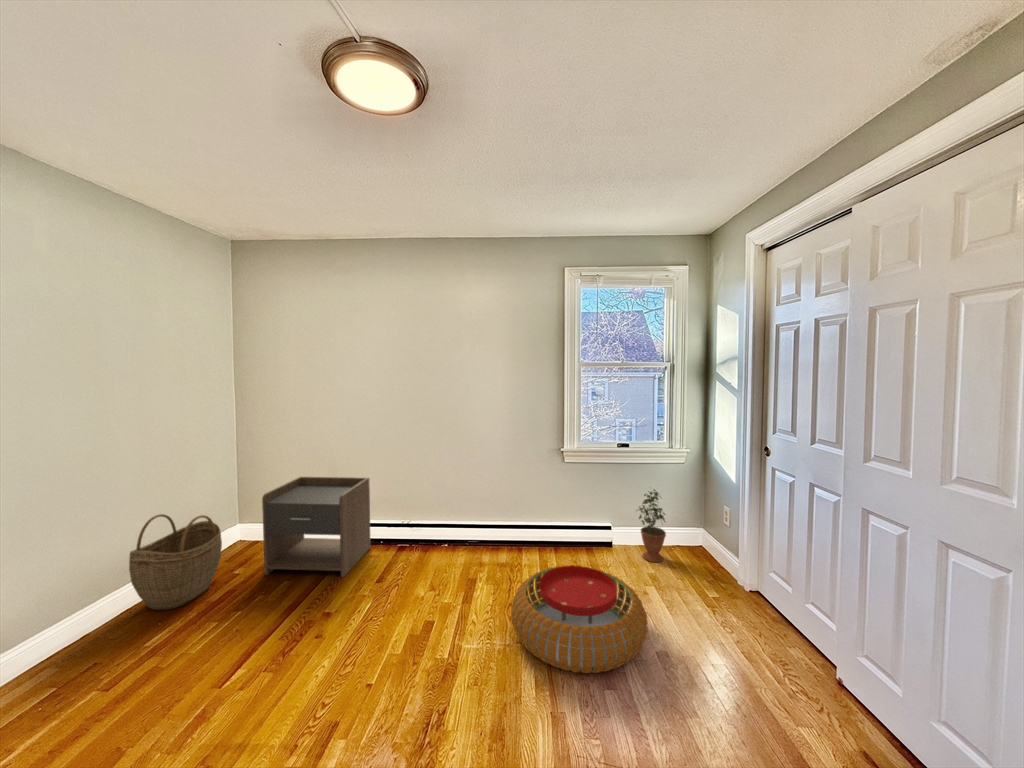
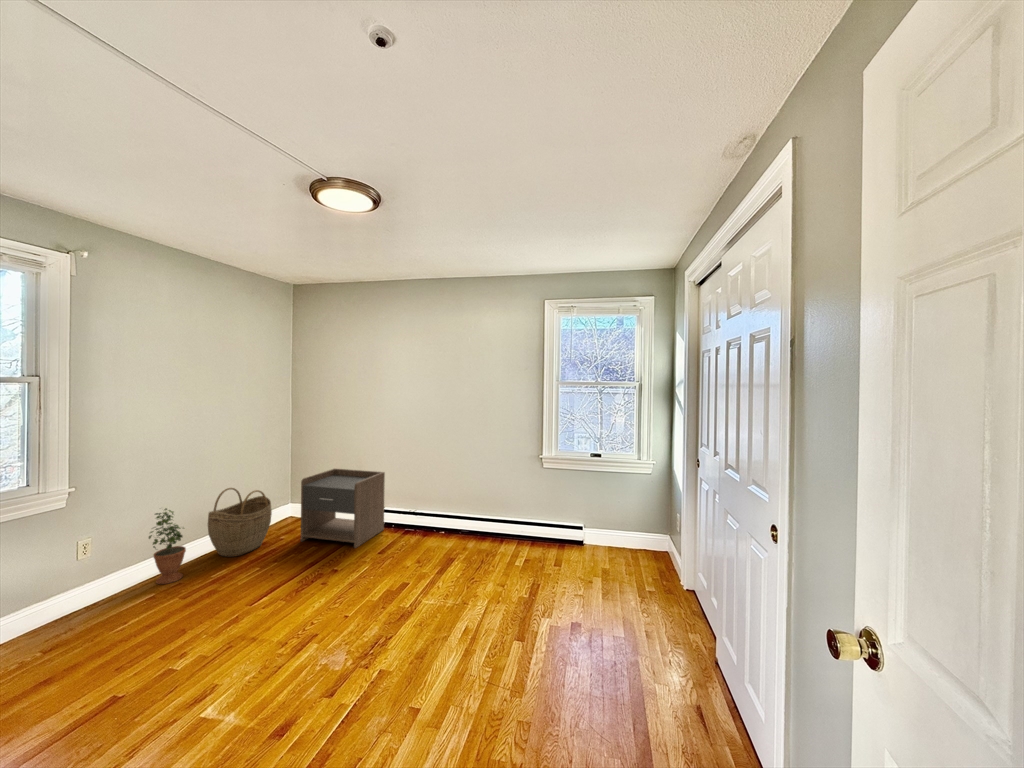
potted plant: present [639,489,666,562] -> present [149,508,186,584]
pouf: present [511,565,648,674] -> none [462,550,572,630]

